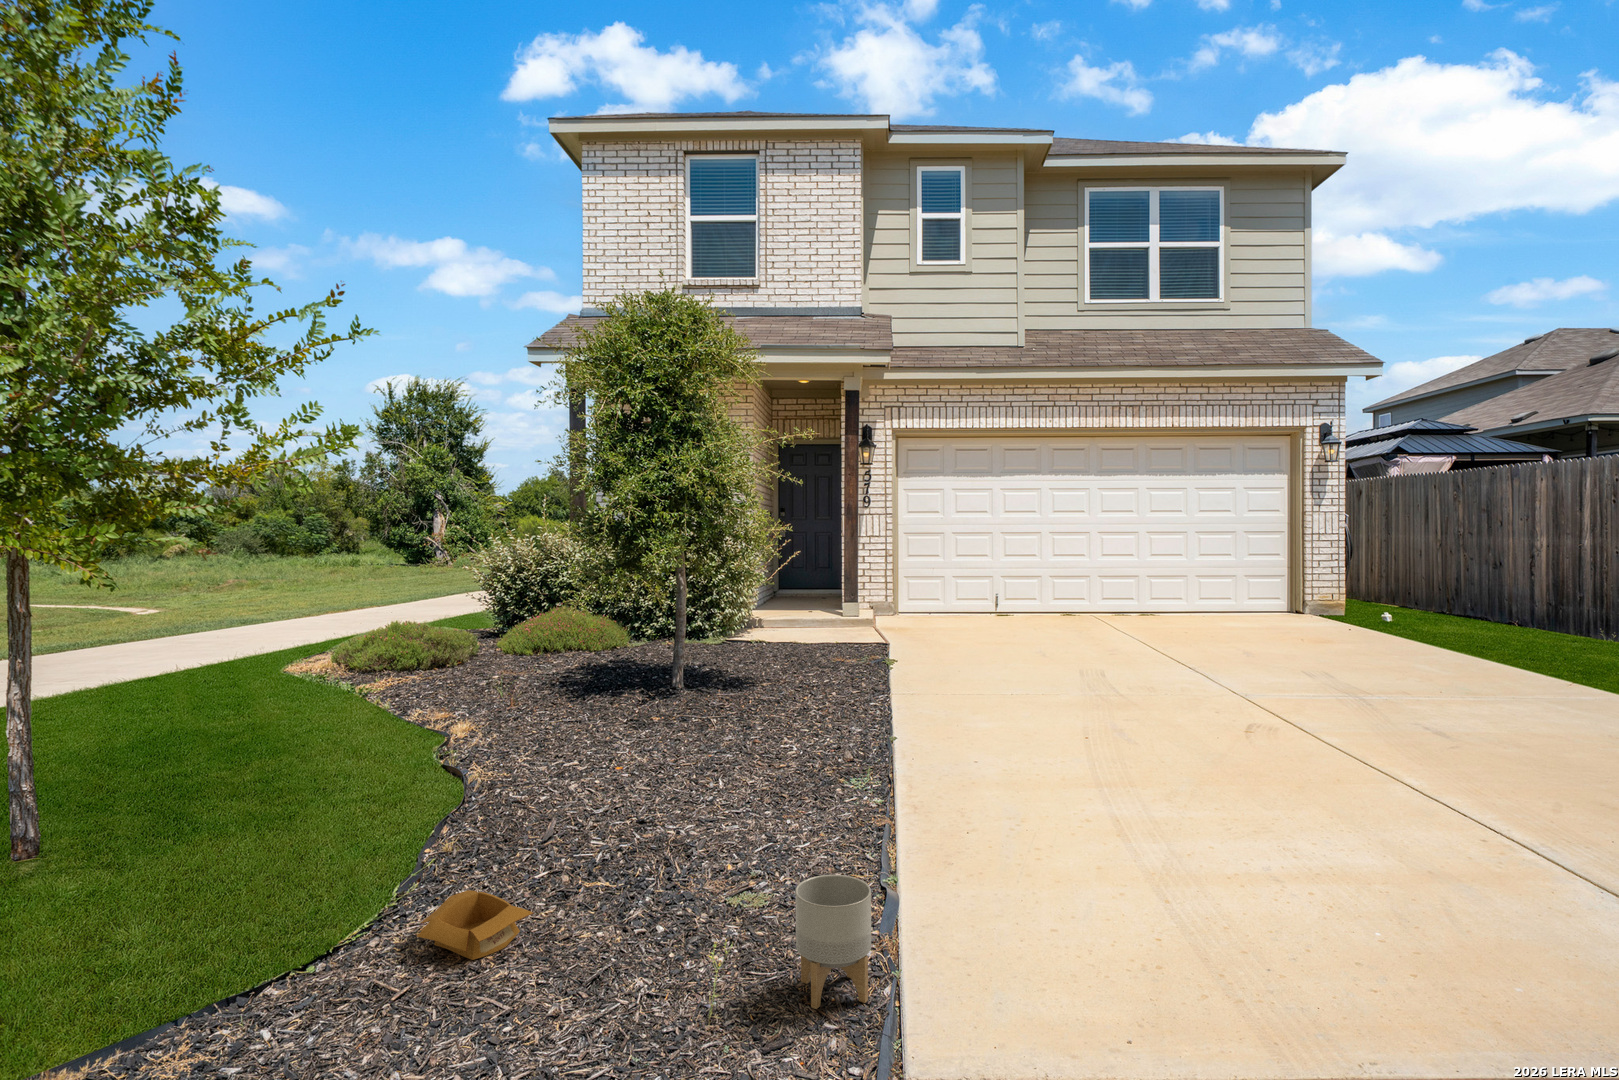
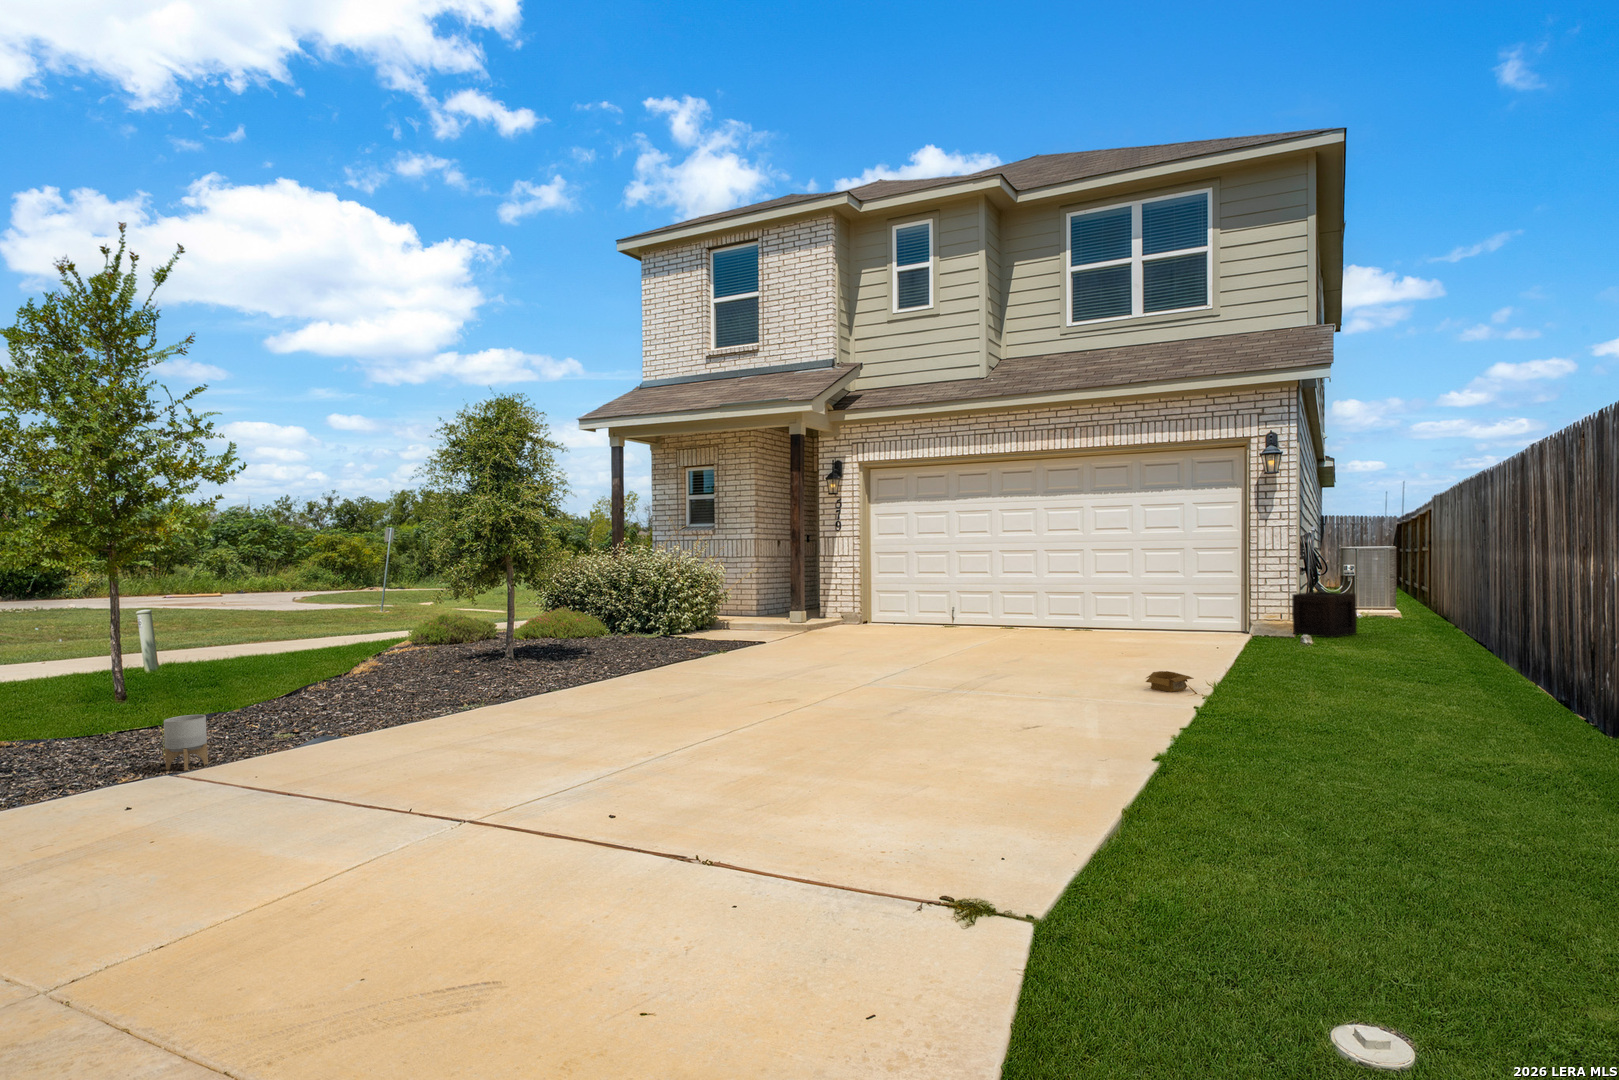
wooden crate: none [1344,573,1392,616] -> present [1292,592,1357,638]
cardboard box: present [417,890,533,960] -> present [1146,671,1194,692]

